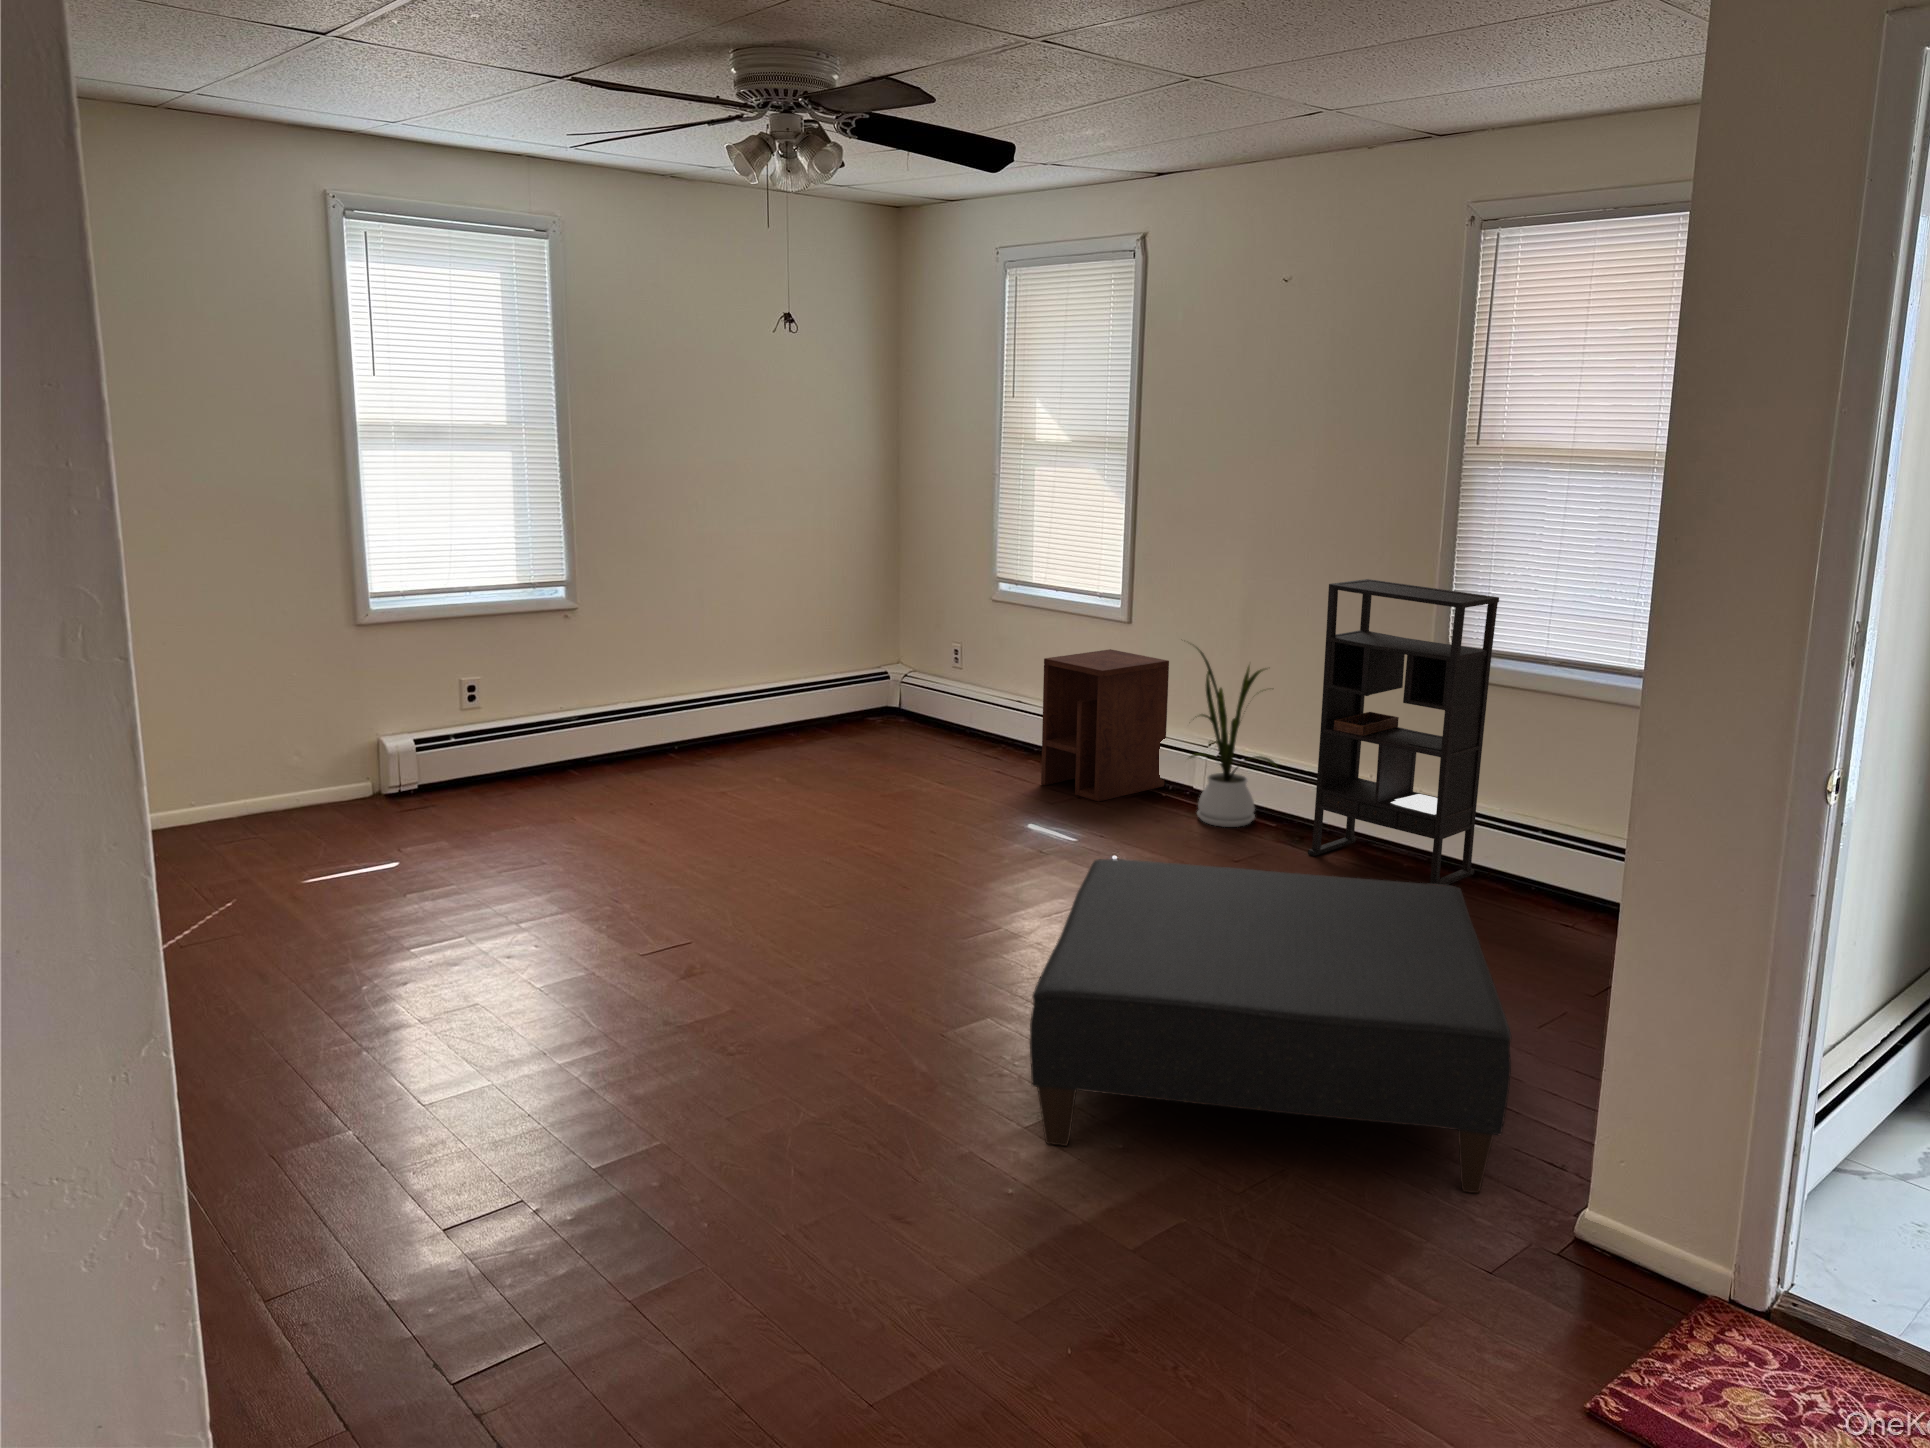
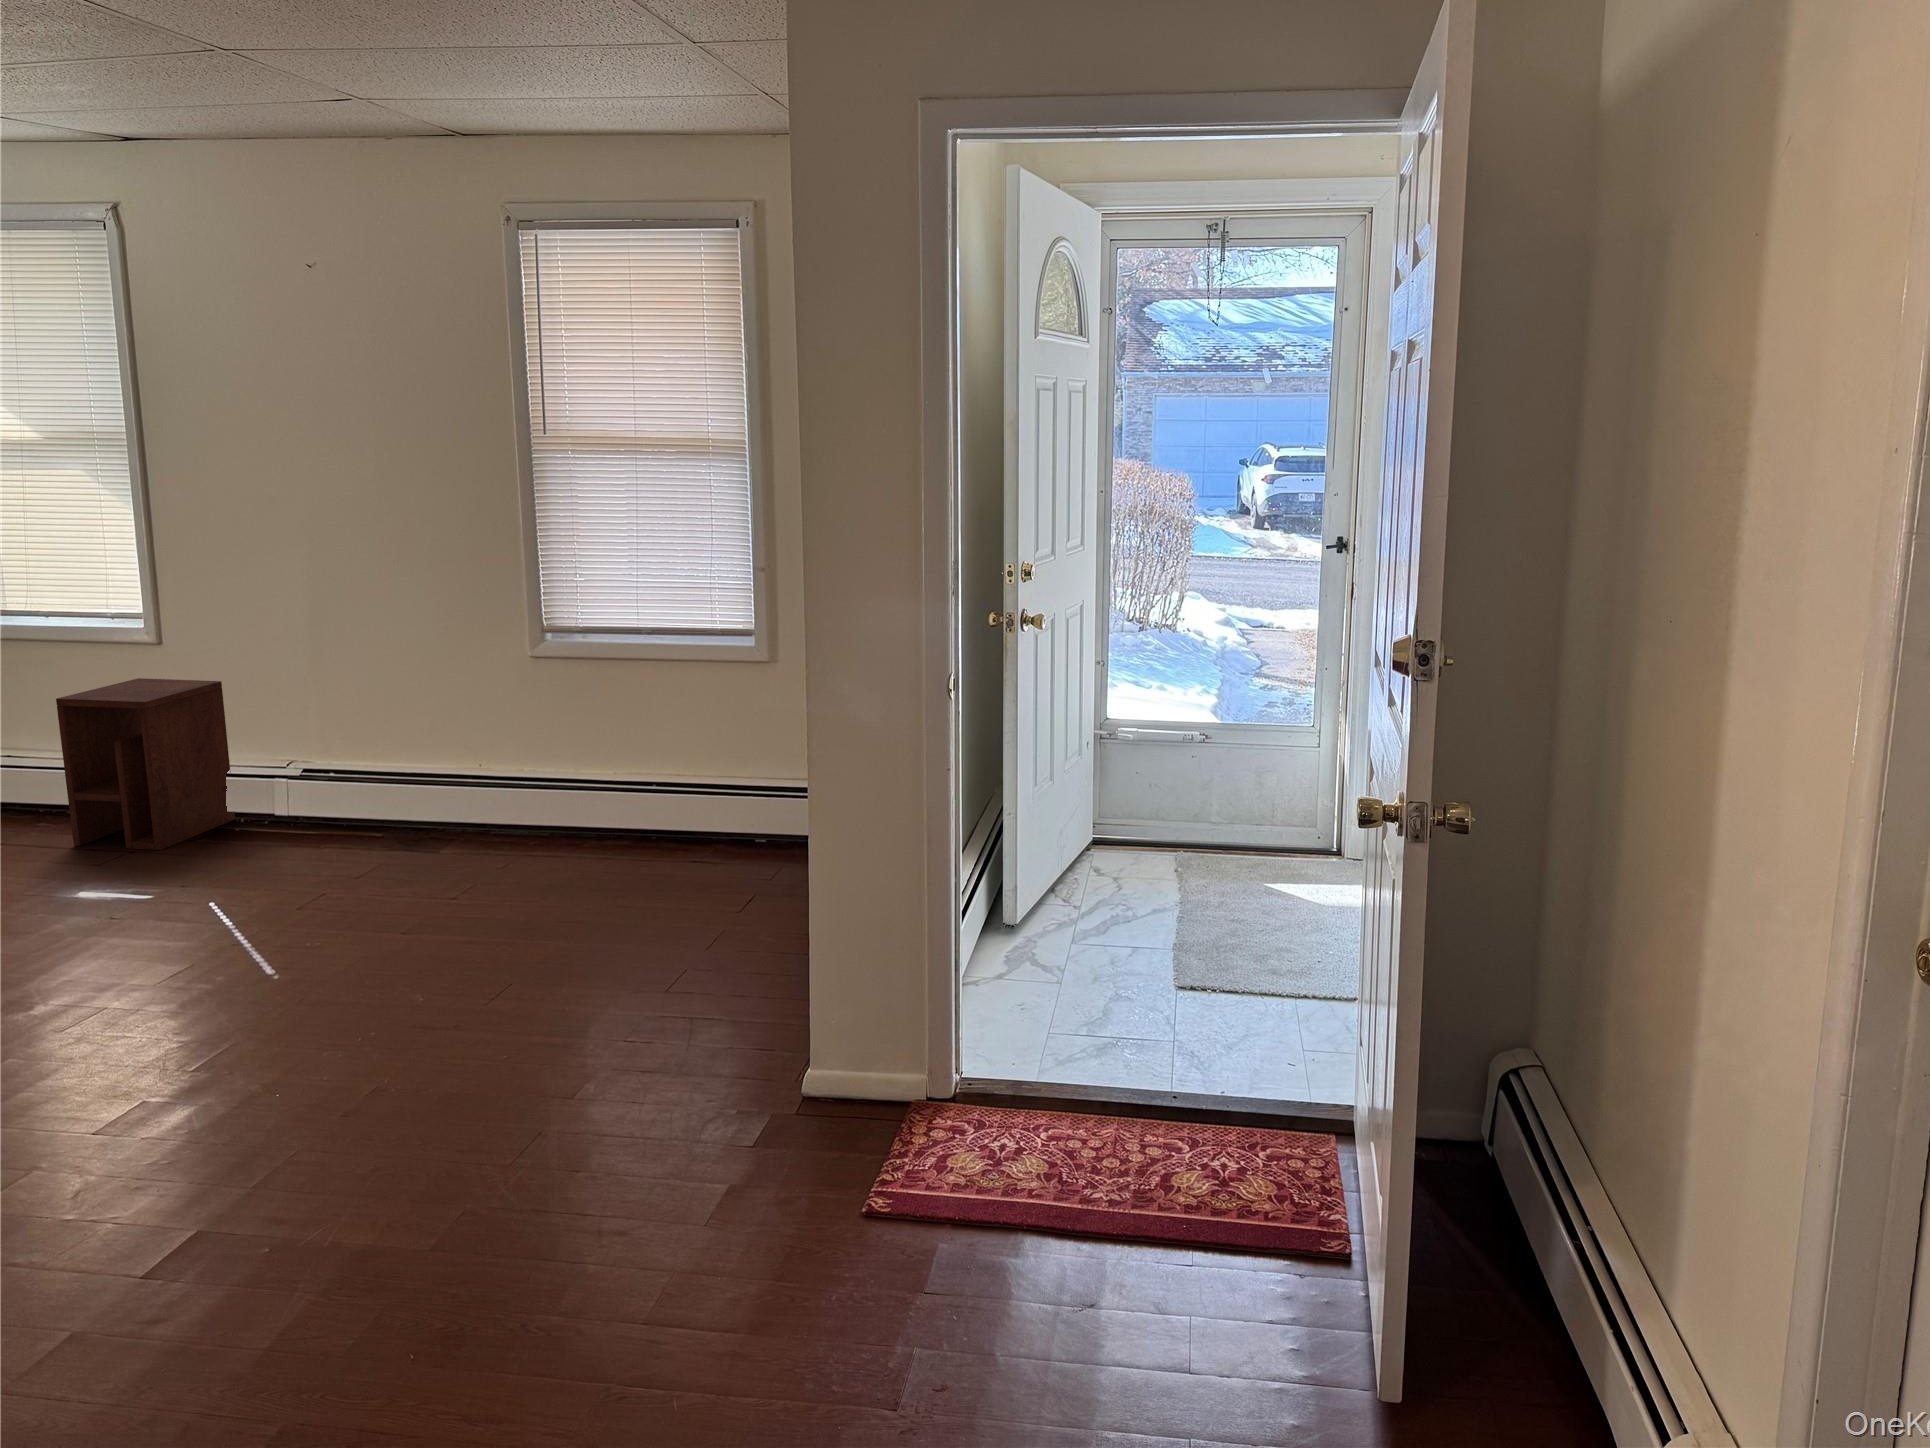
bookshelf: present [1308,579,1499,885] -> none [416,571,598,859]
house plant: present [1190,647,1276,827] -> none [239,655,380,847]
ottoman: present [1030,859,1511,1193] -> none [237,842,734,1194]

